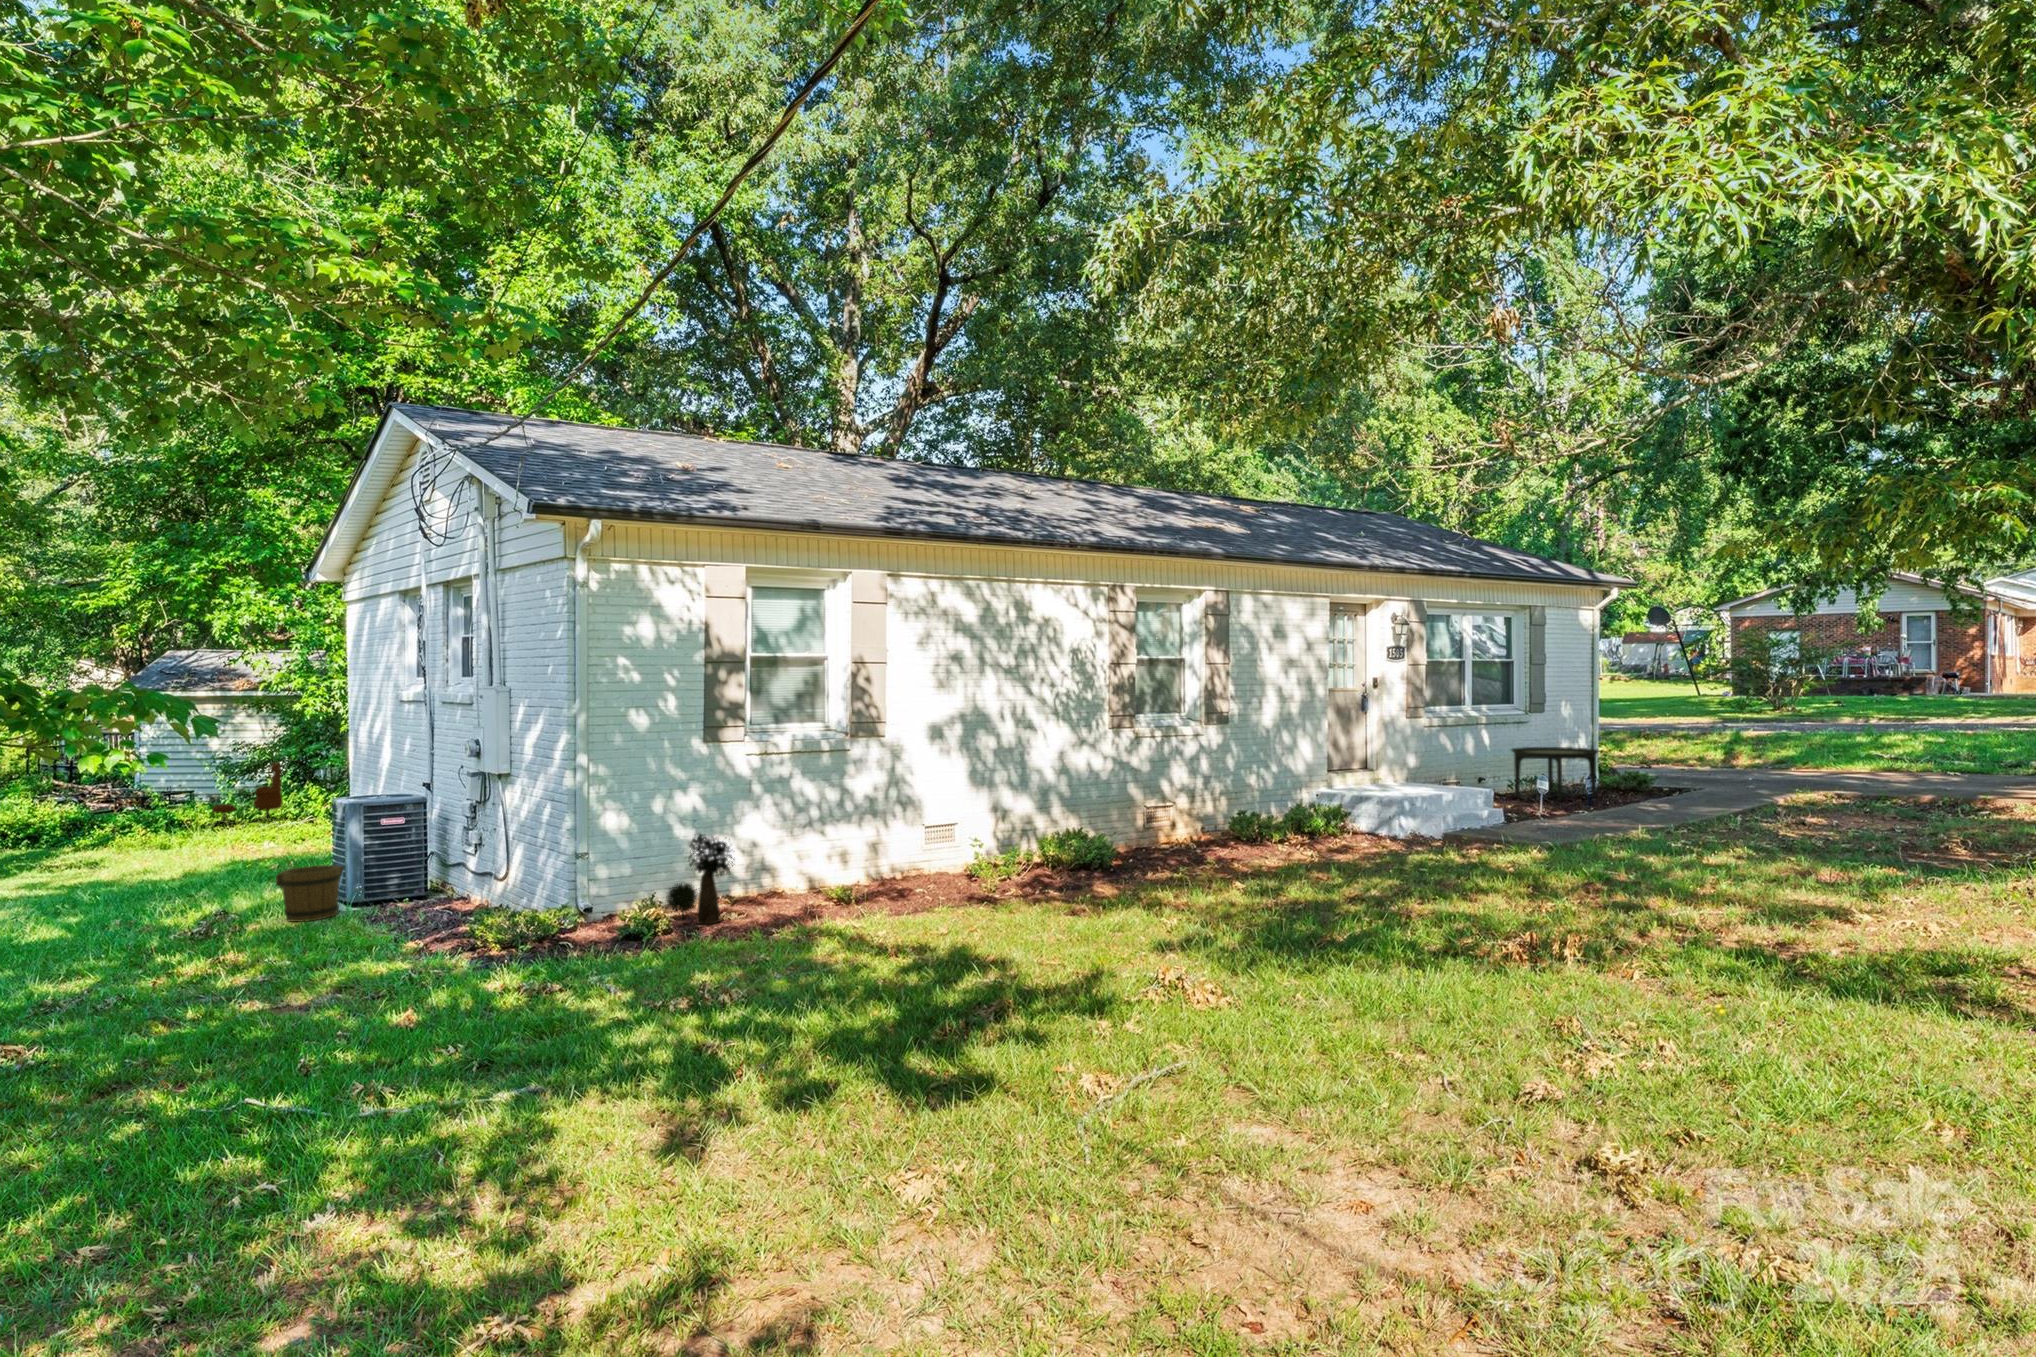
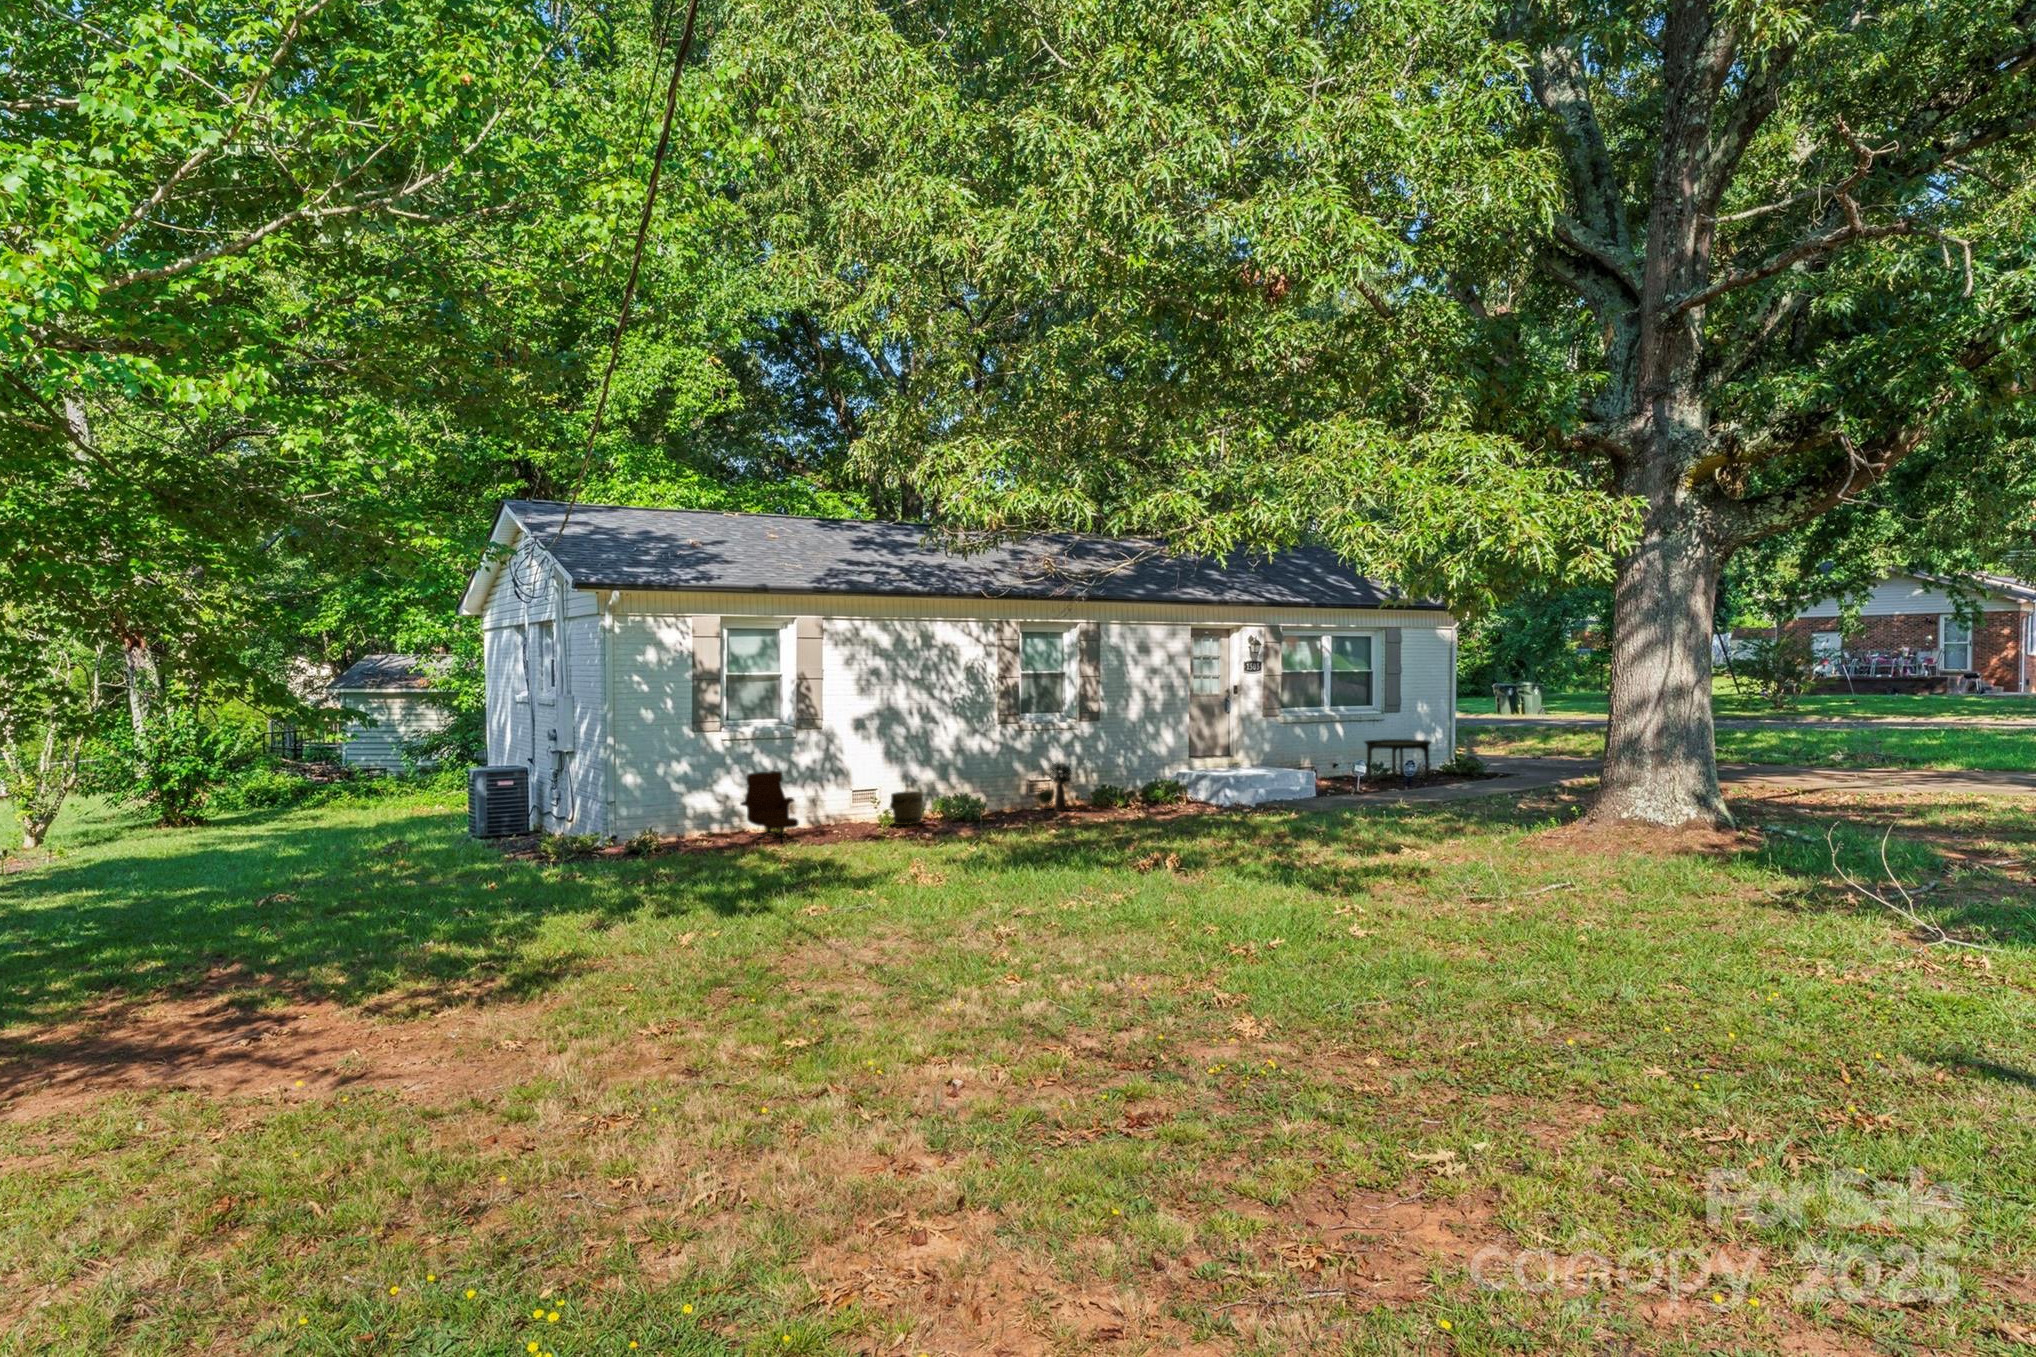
lounge chair: present [212,763,283,826] -> present [741,771,799,843]
potted plant: present [666,834,734,924] -> present [1037,762,1074,811]
bucket: present [276,865,344,922] -> present [890,791,923,825]

